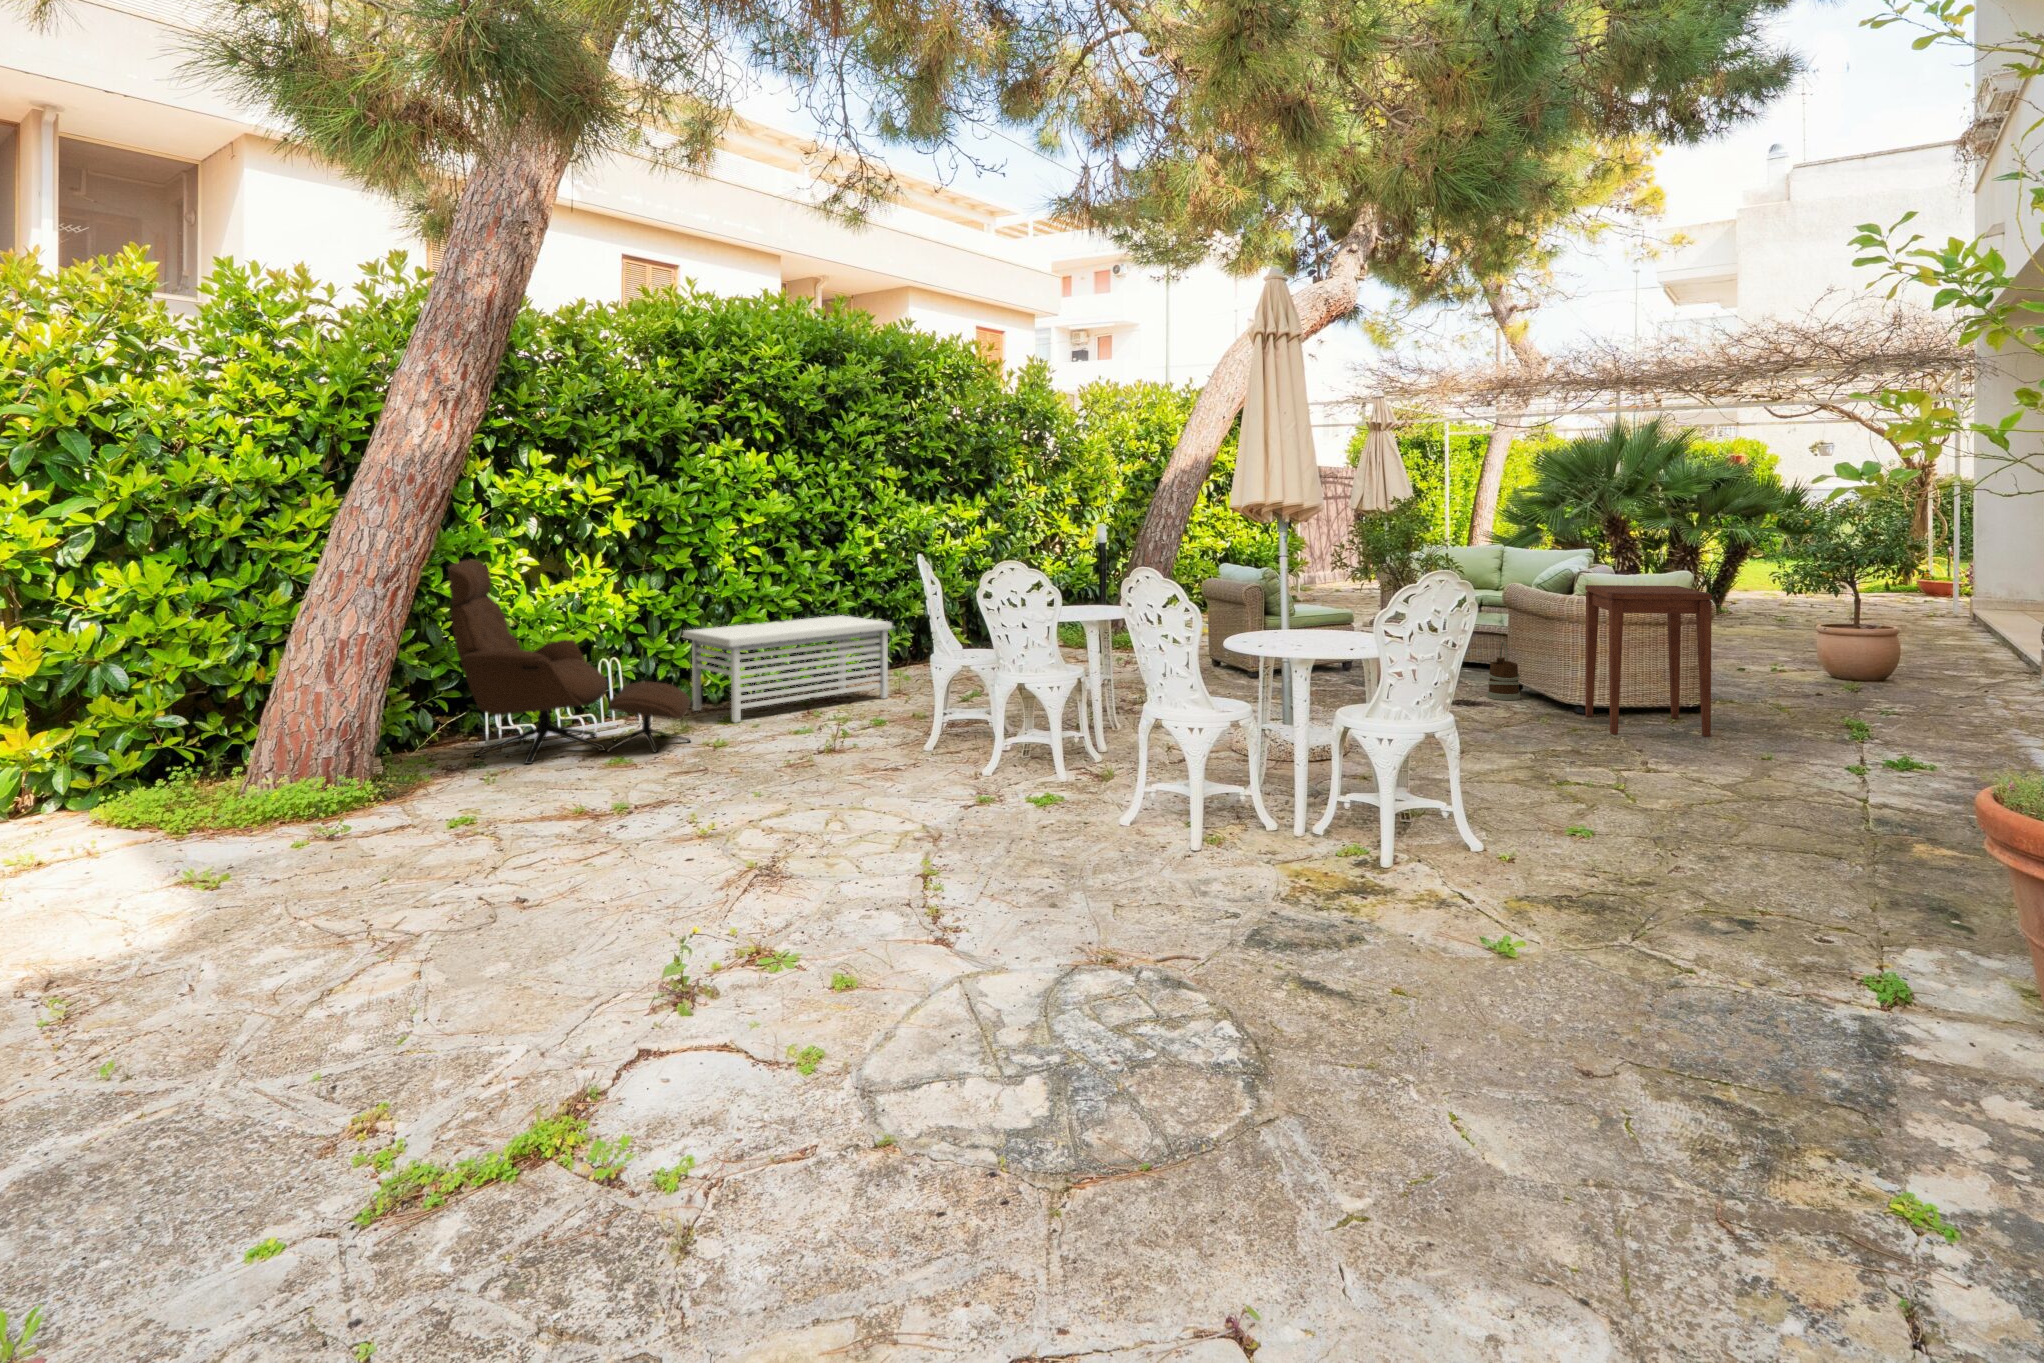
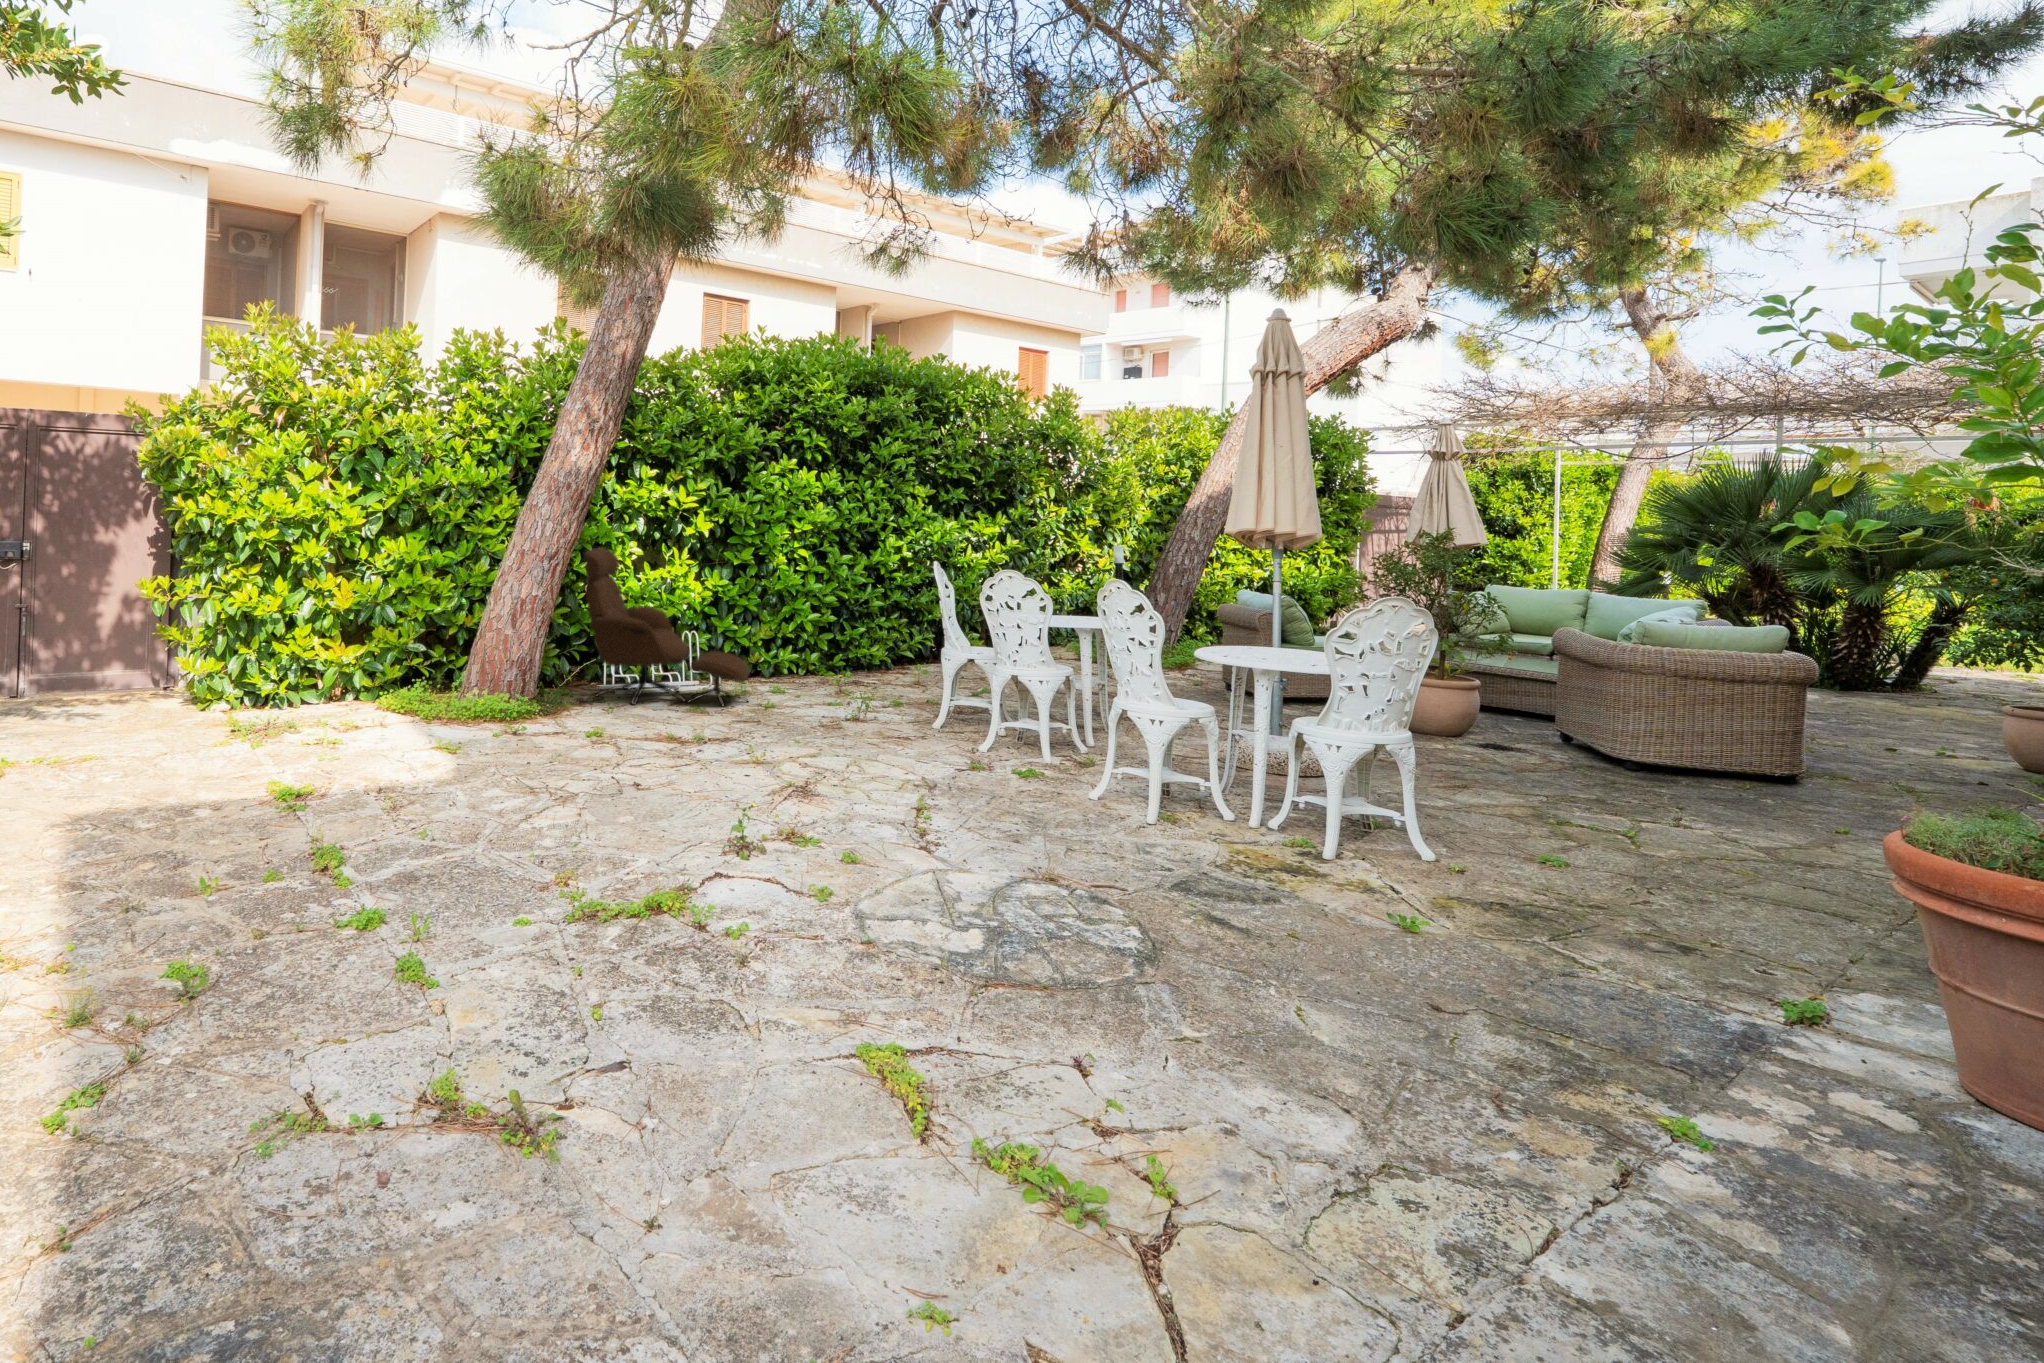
side table: present [1585,585,1712,736] -> none [1595,632,1734,794]
storage bench: present [683,615,892,723] -> none [745,612,915,692]
wooden bucket: present [1487,642,1520,700] -> none [1497,684,1533,743]

